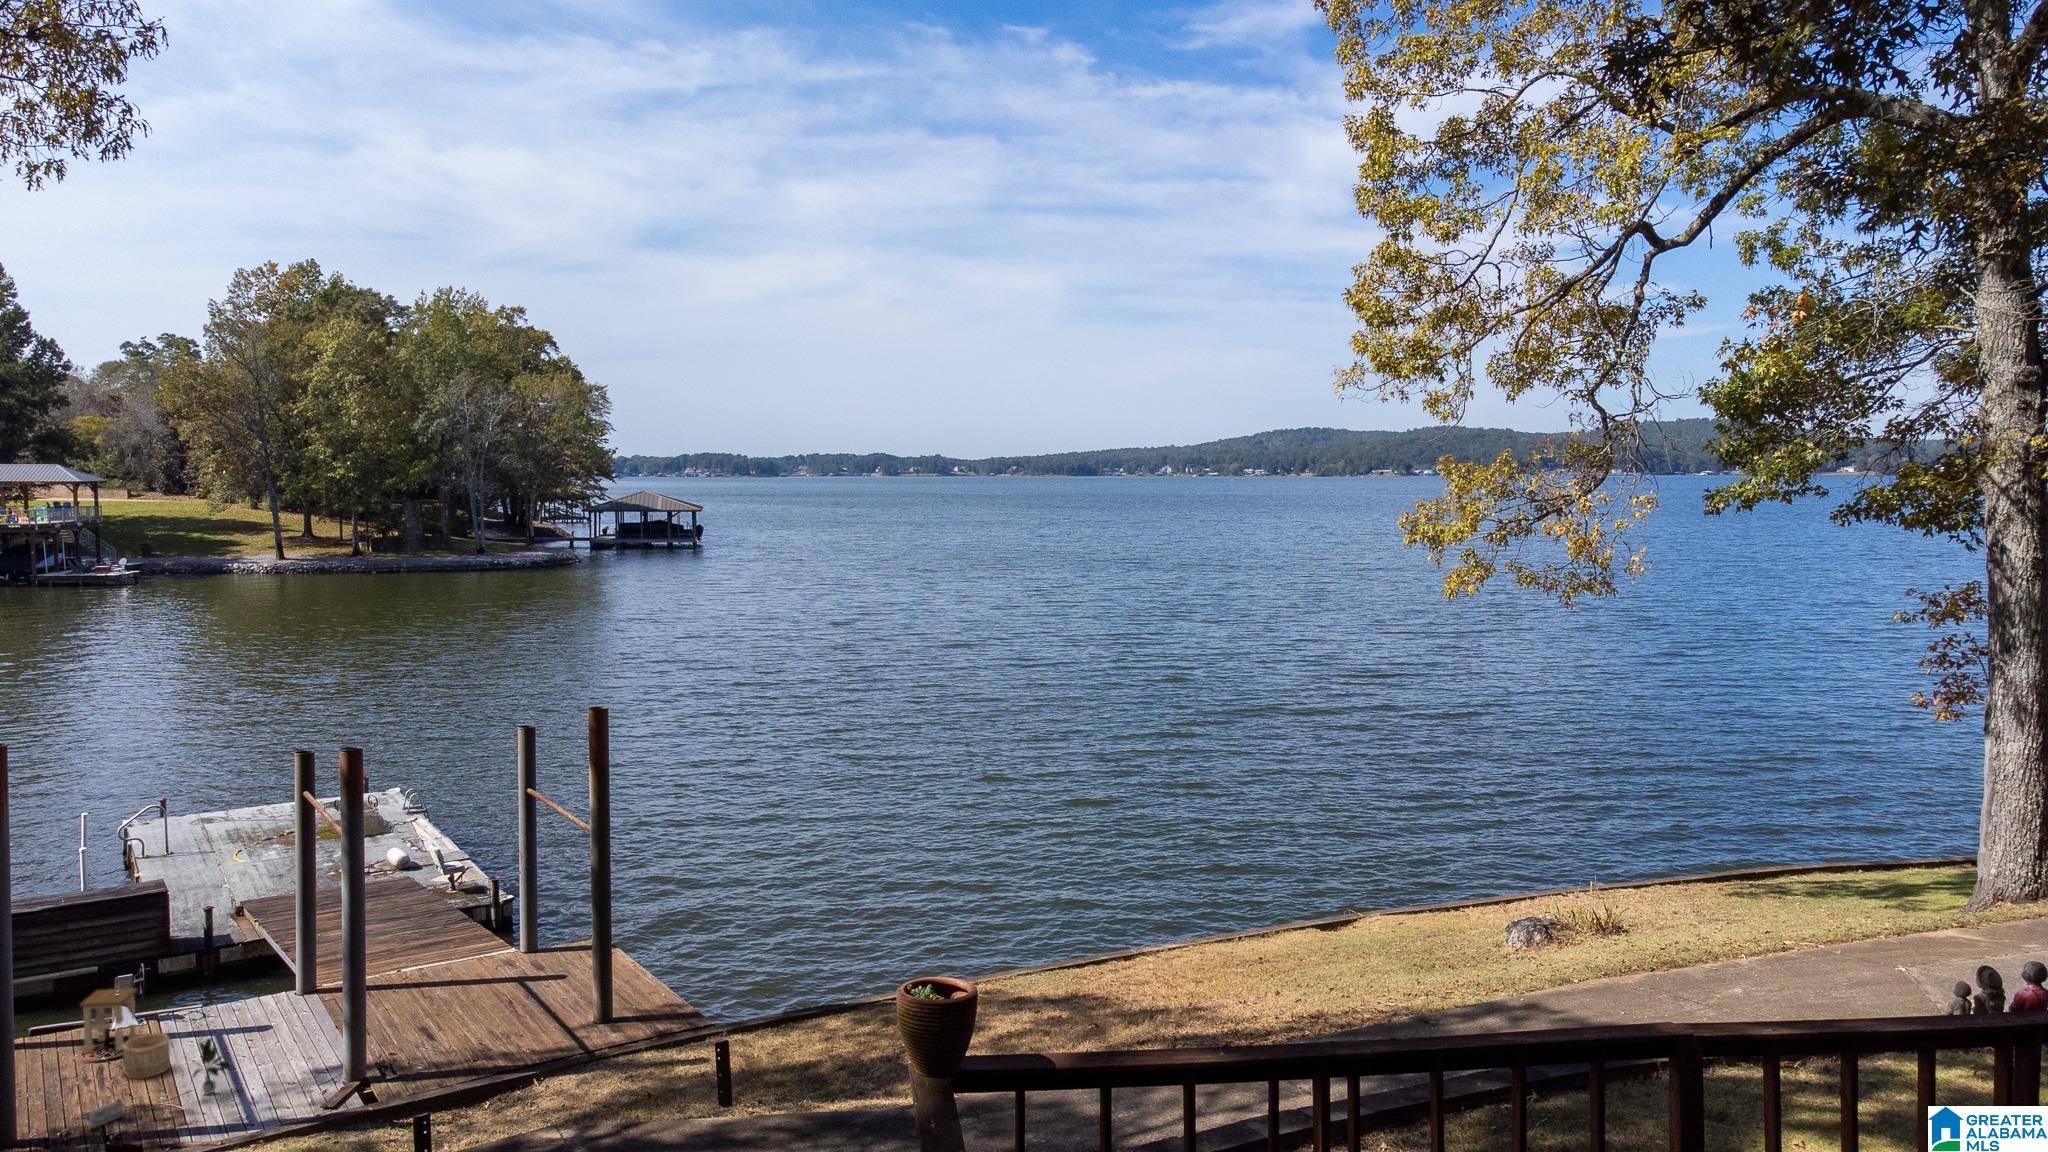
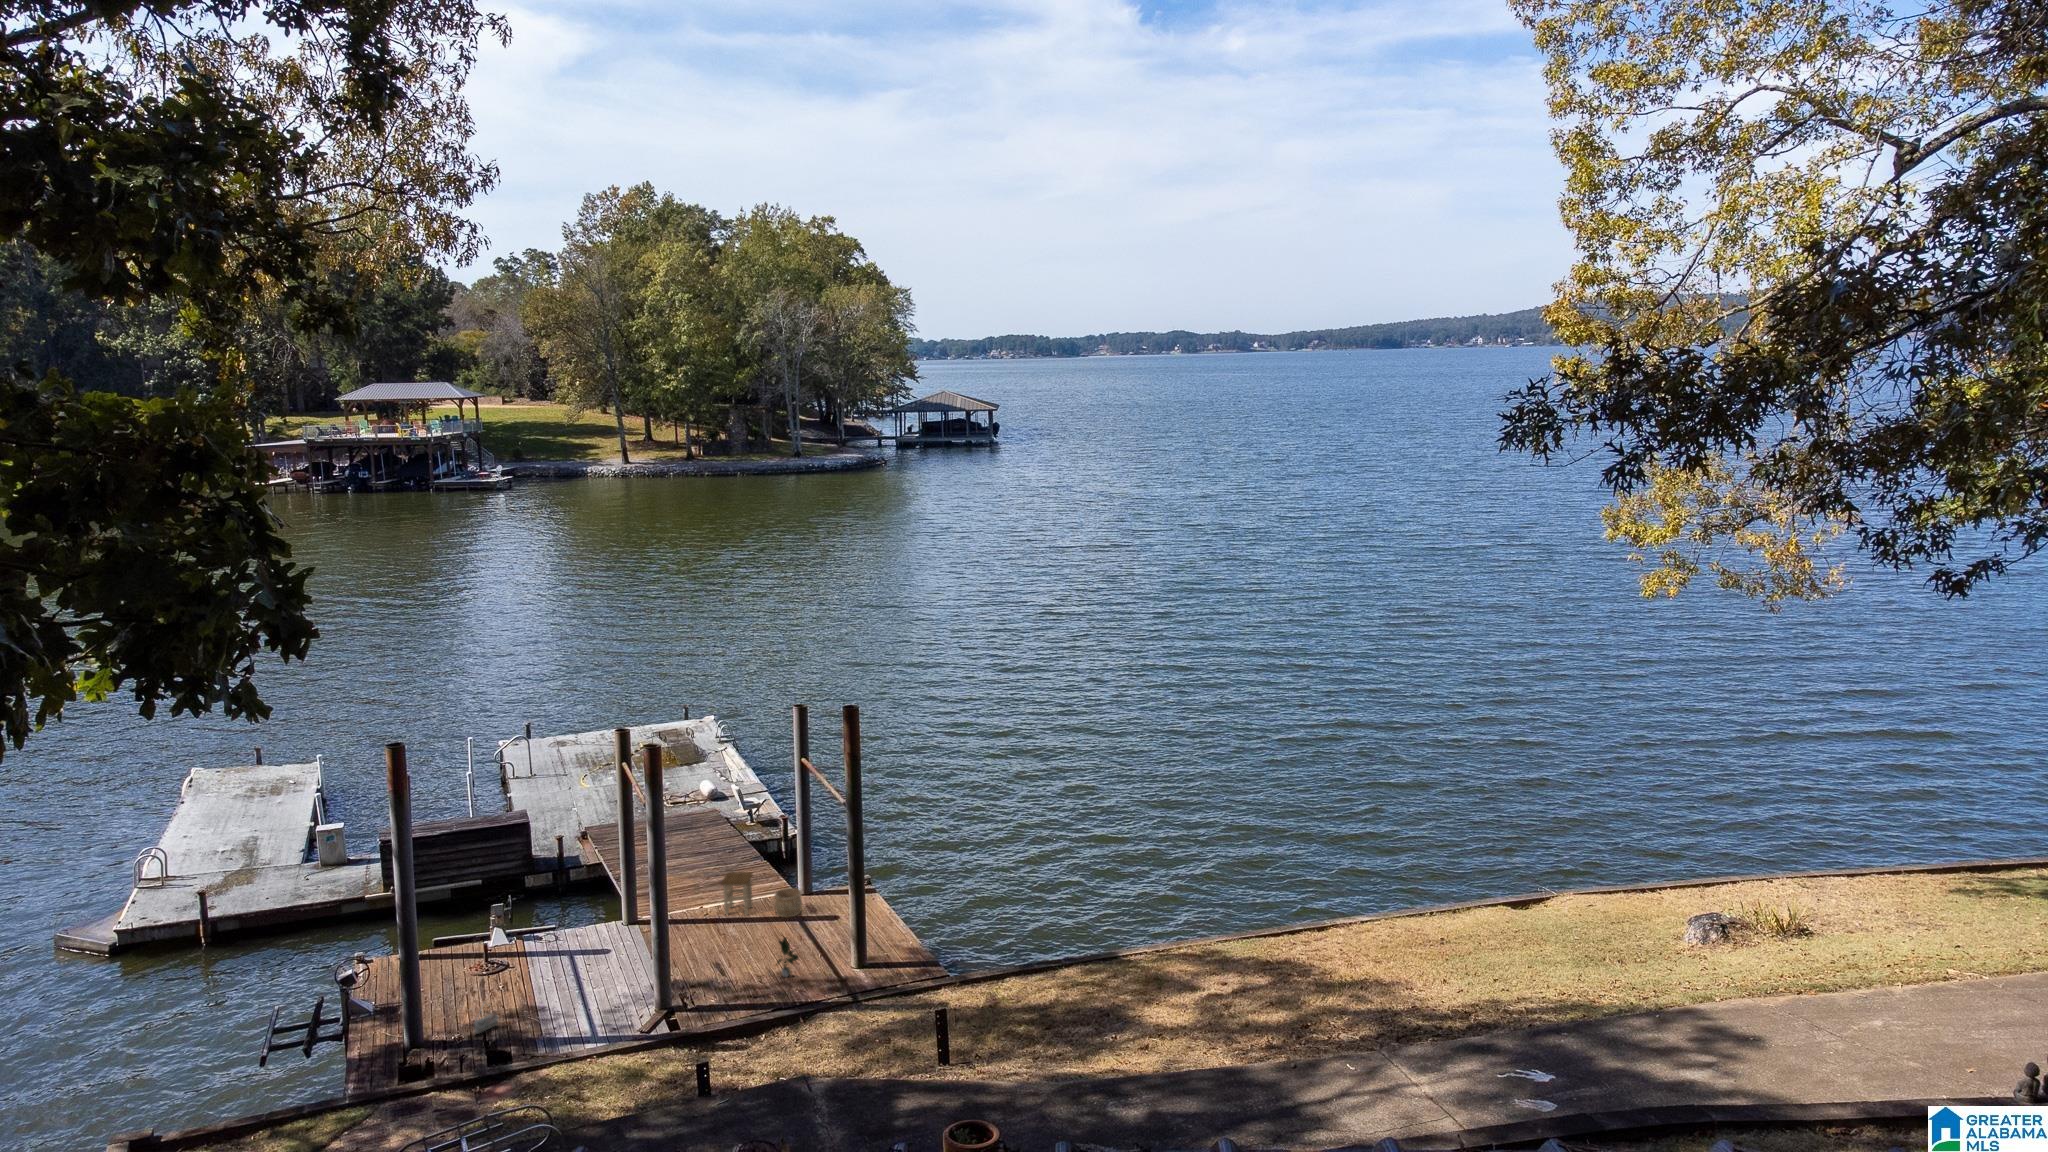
stool: present [80,988,137,1052] -> present [721,872,753,915]
wooden bucket: present [121,1033,170,1079] -> present [774,888,802,918]
potted plant: present [193,1038,230,1094] -> present [777,937,799,977]

